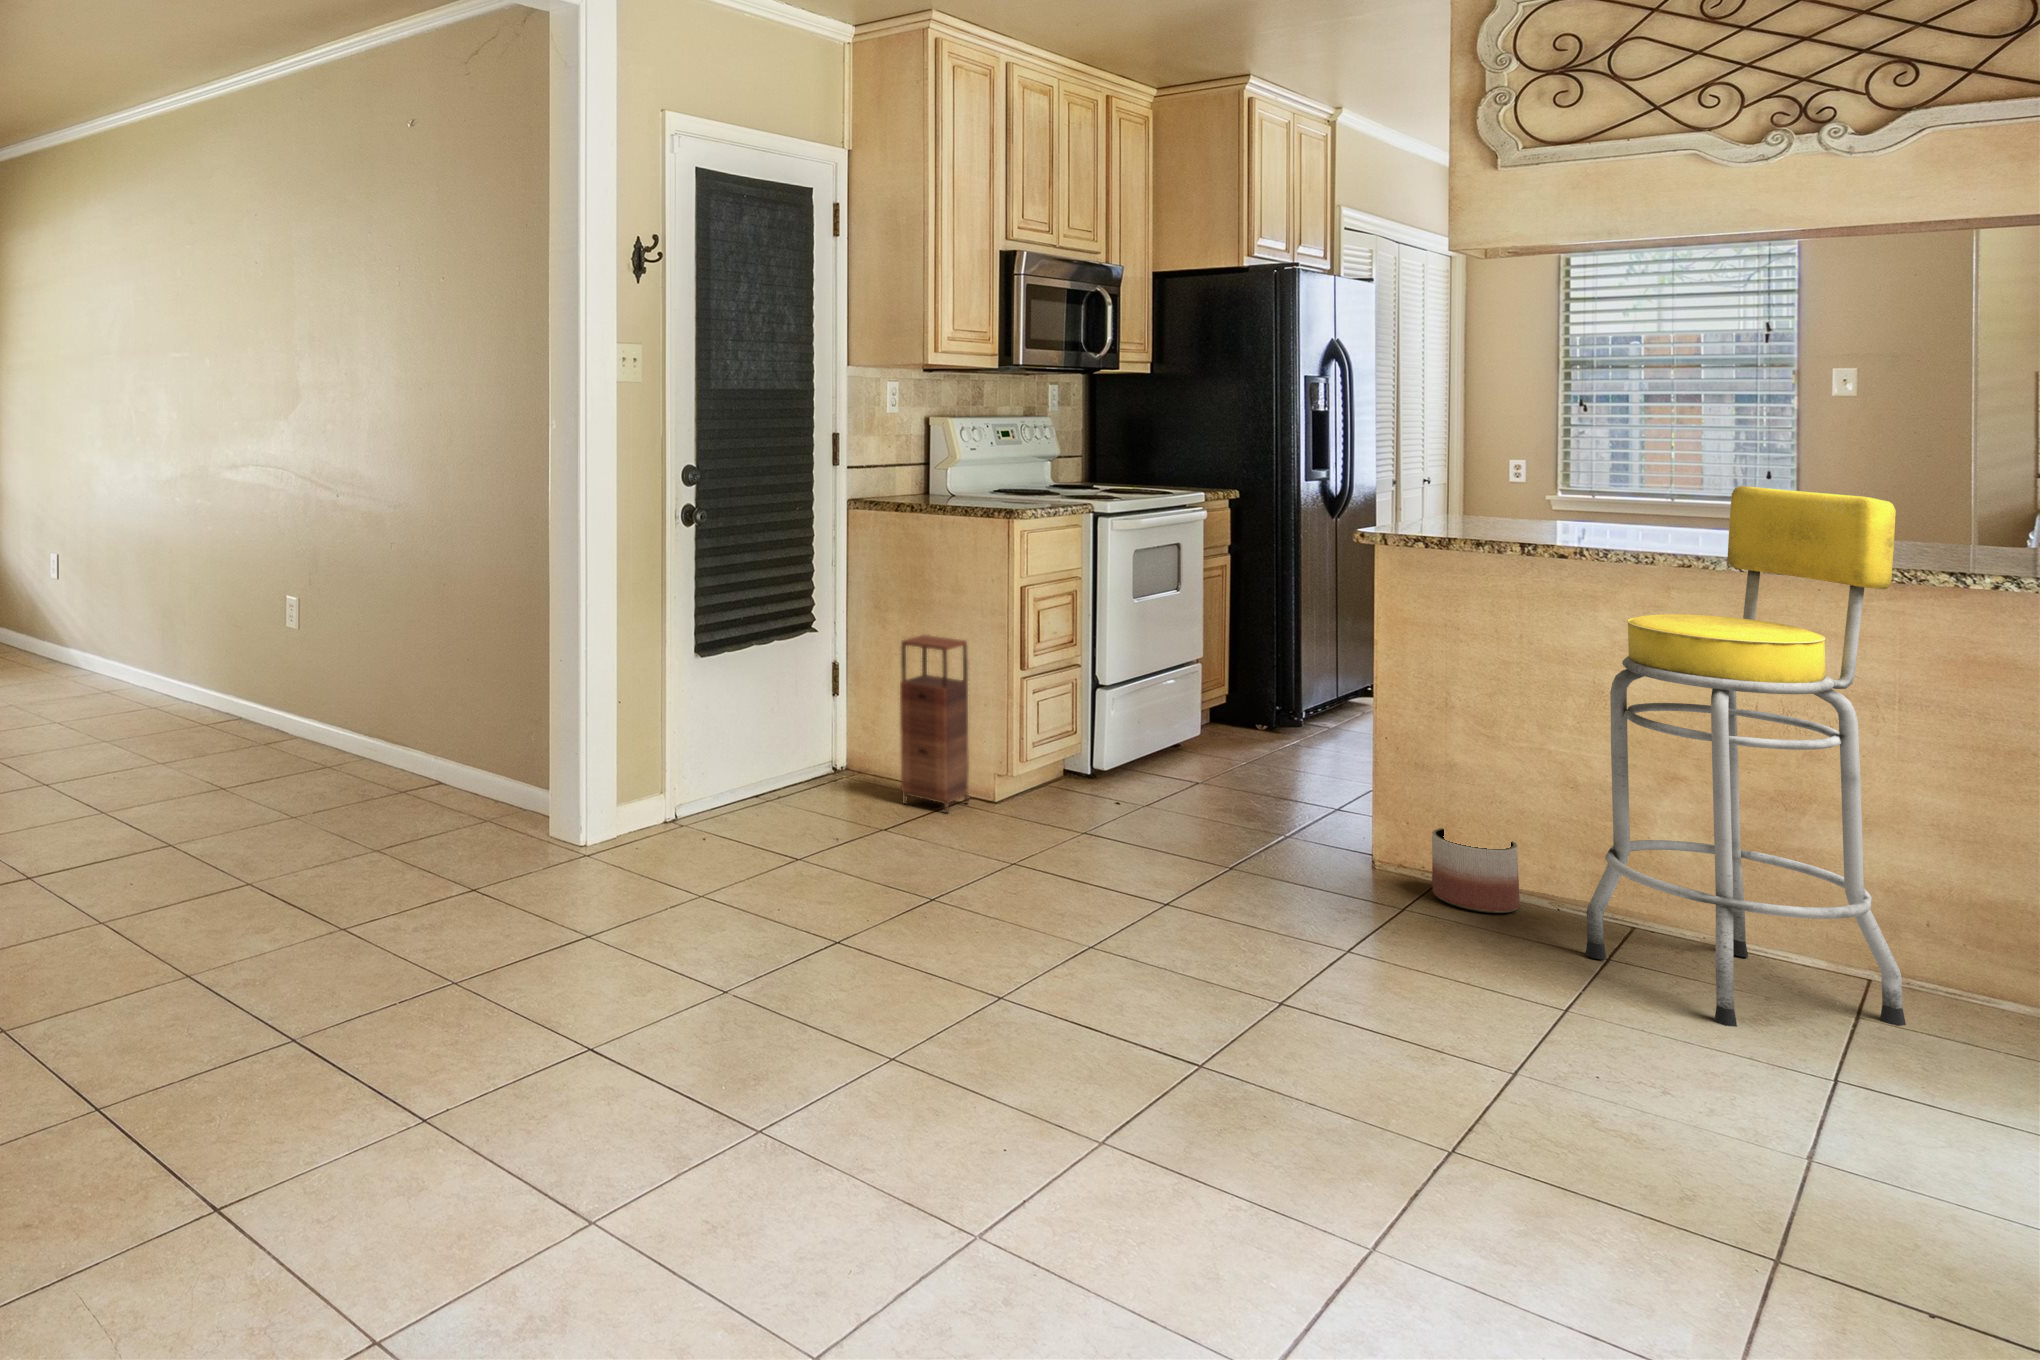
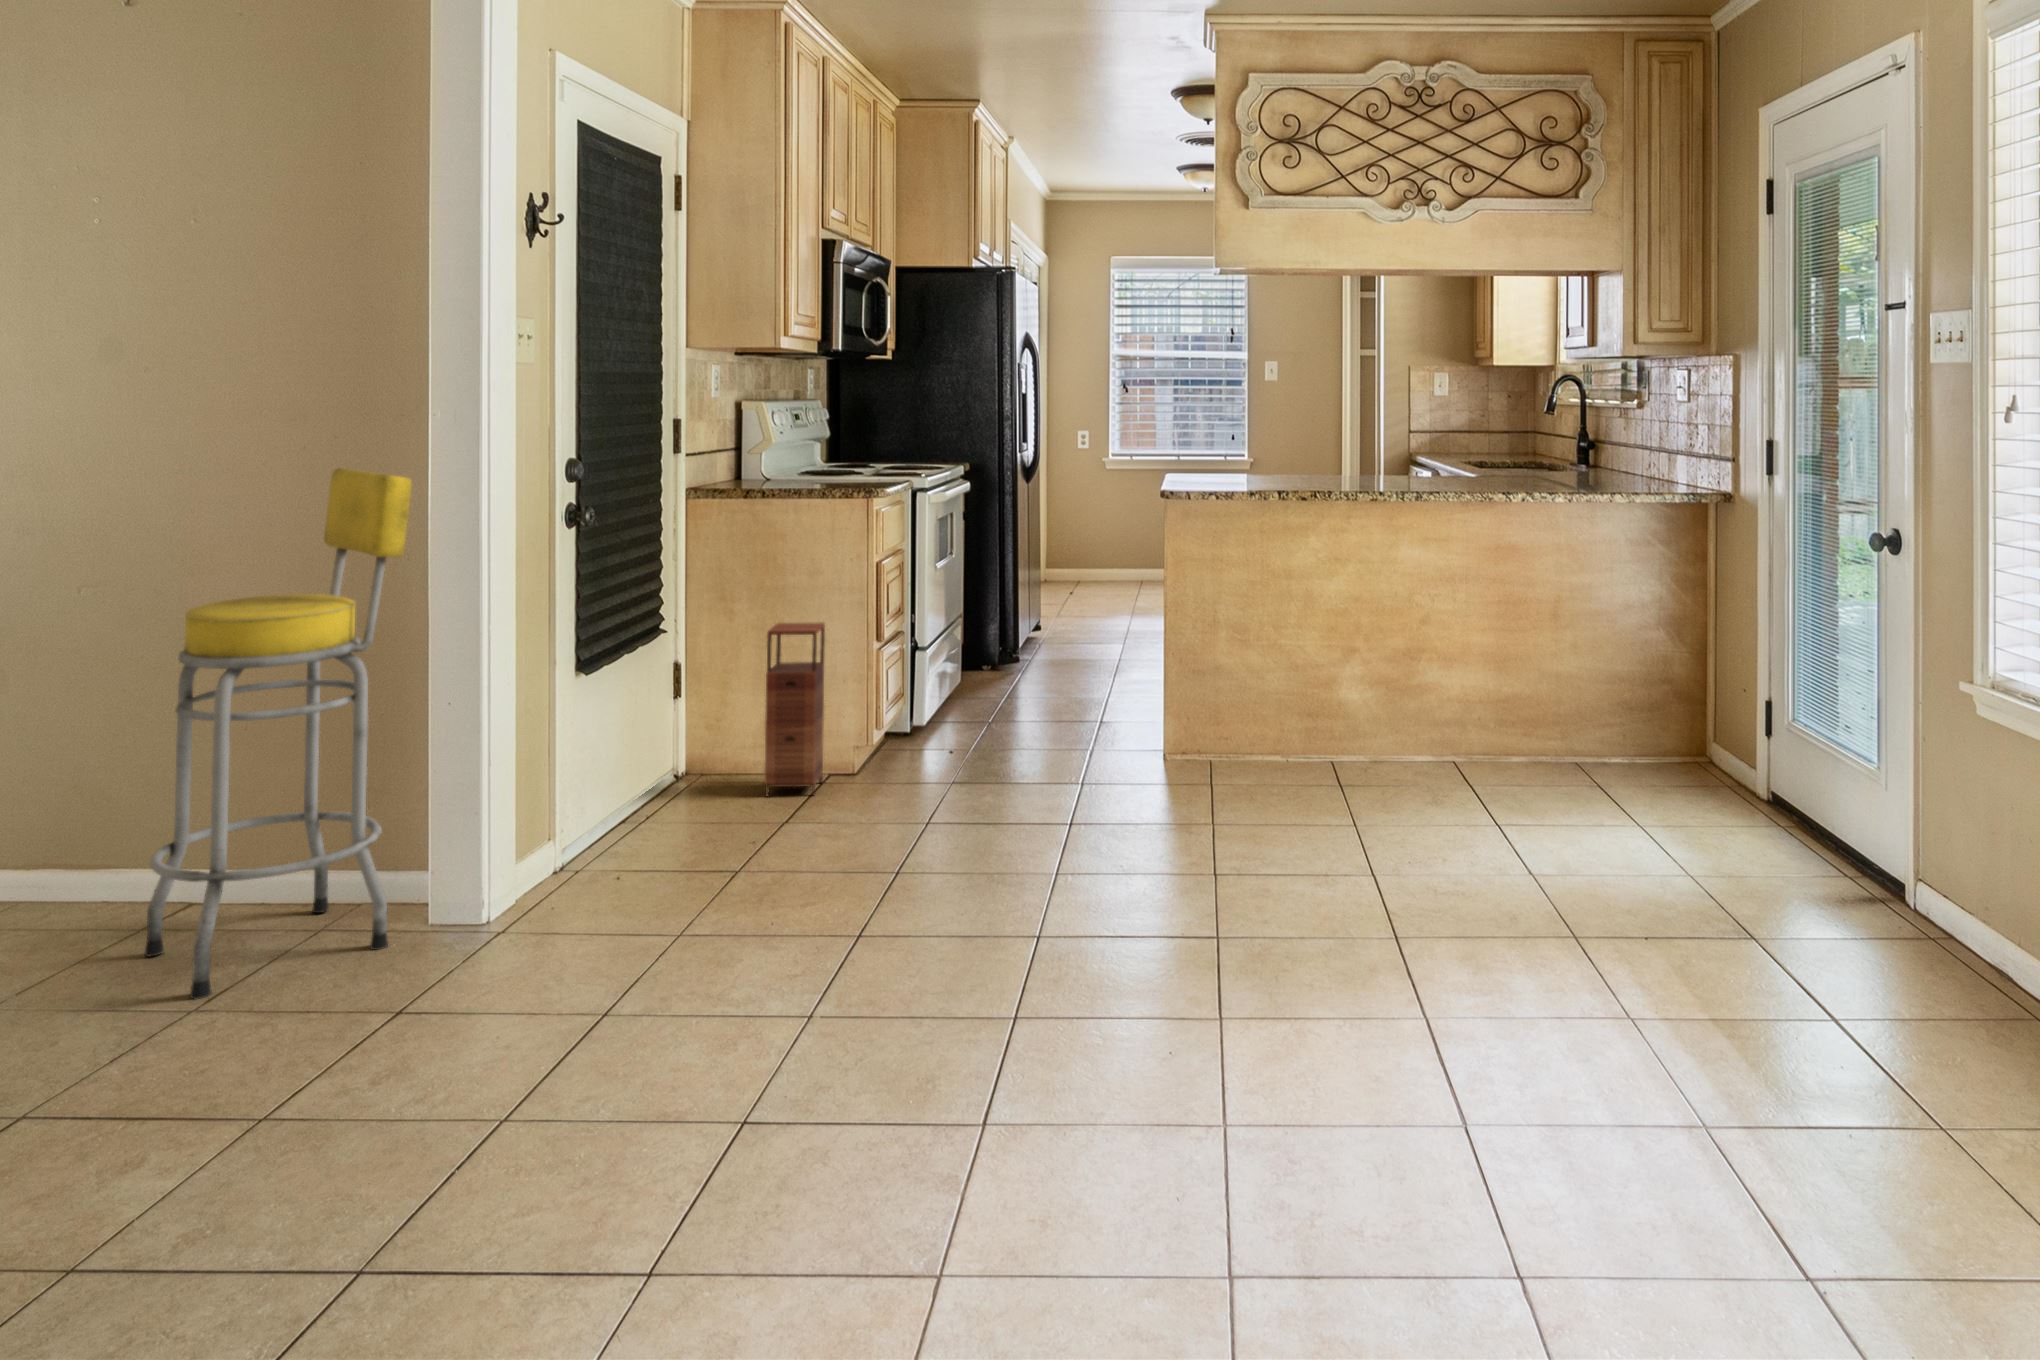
bar stool: present [1585,486,1906,1027] -> present [145,468,412,999]
planter: present [1432,828,1519,913] -> none [1204,713,1259,774]

